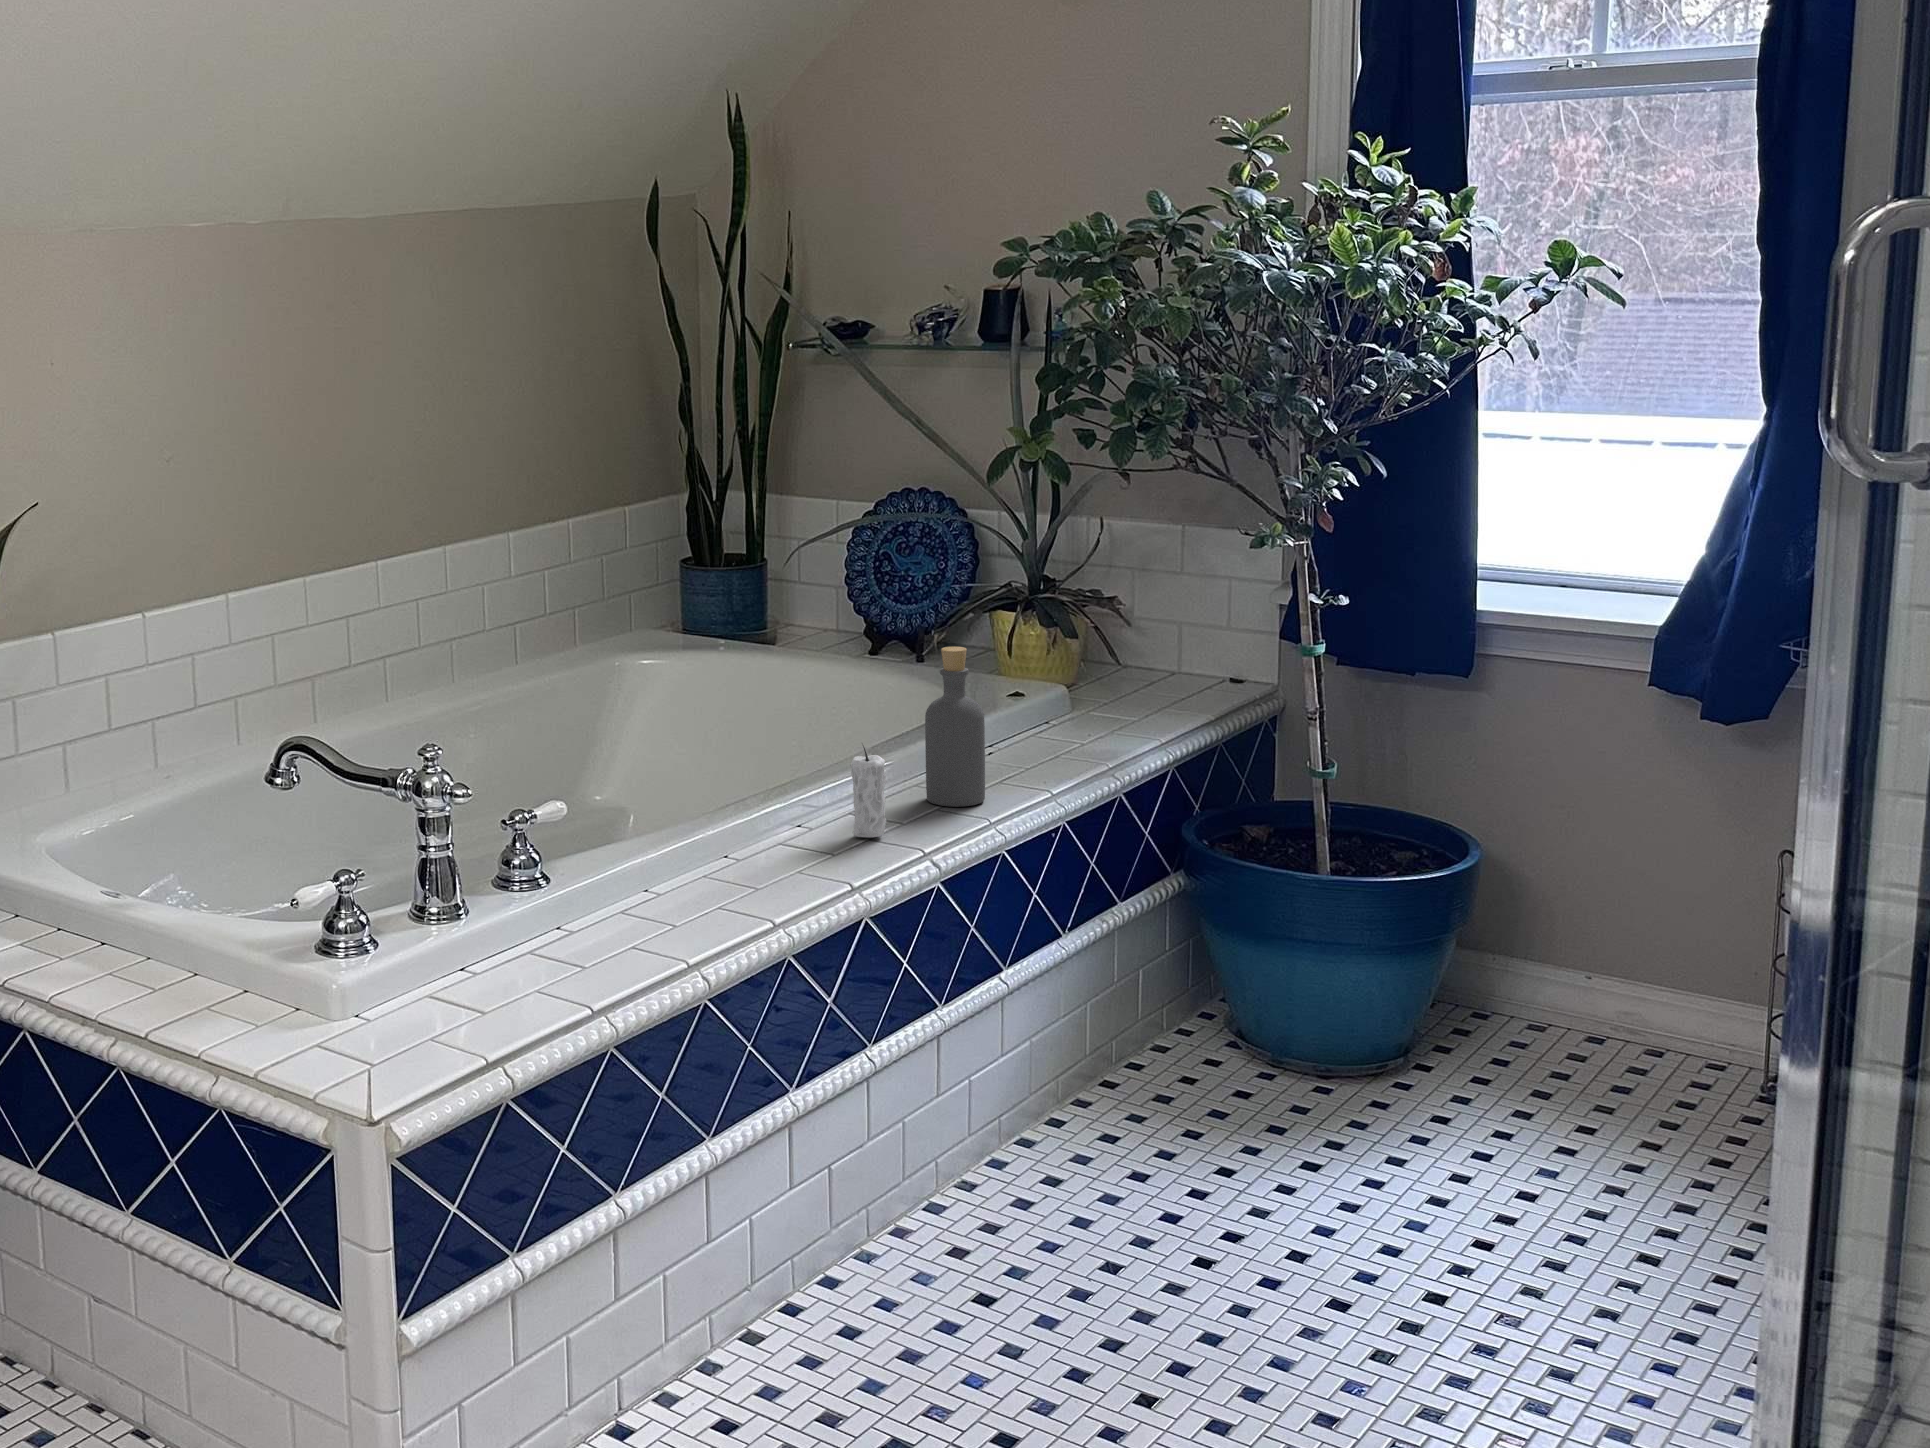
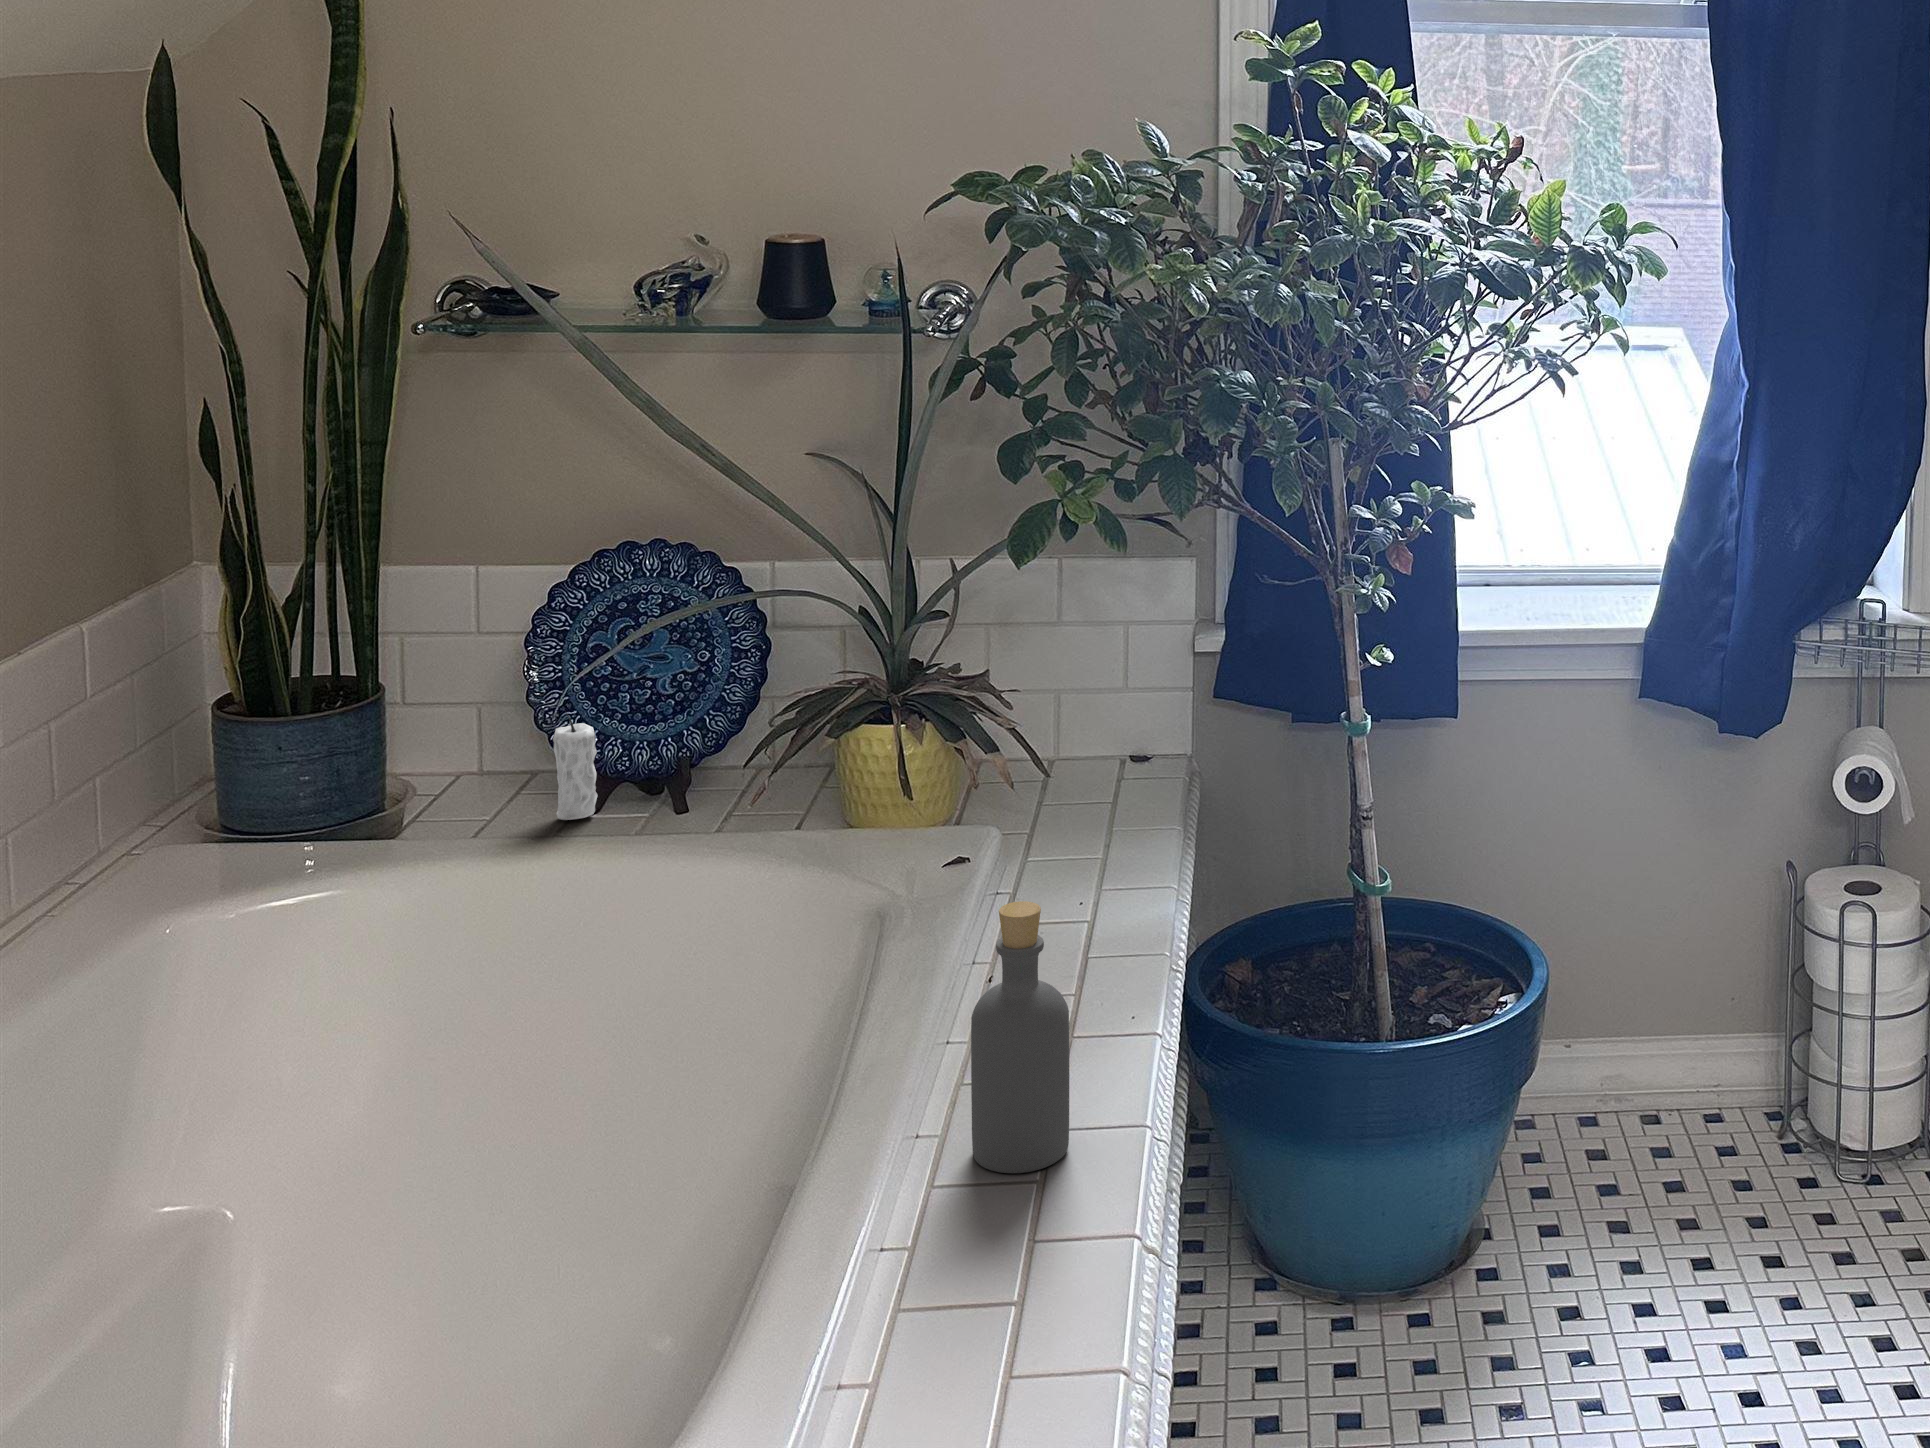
candle: present [850,746,886,837] -> present [553,714,598,820]

